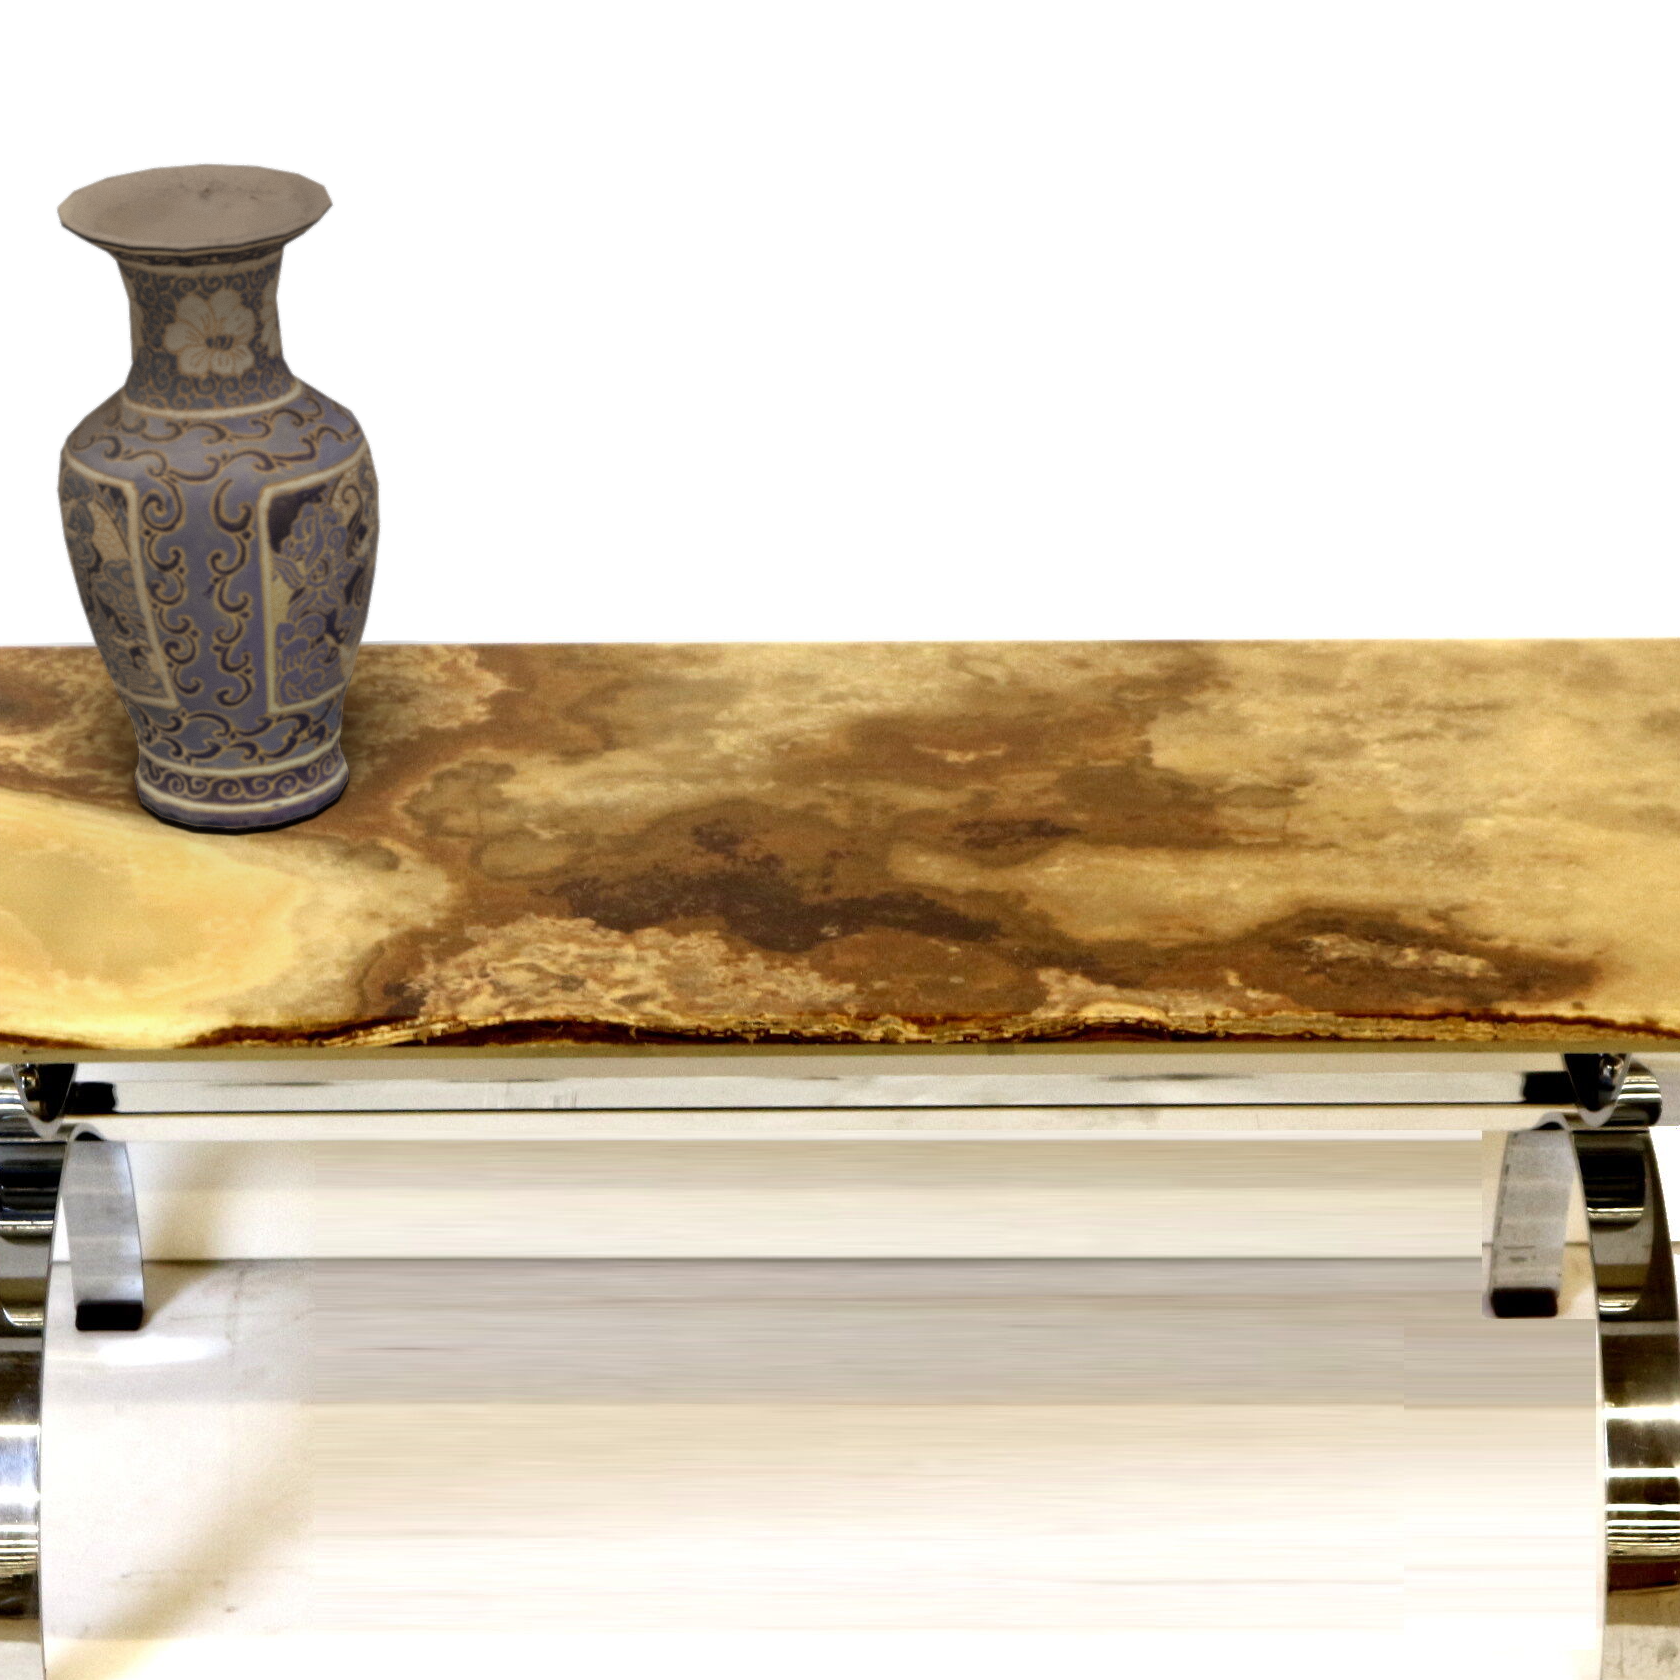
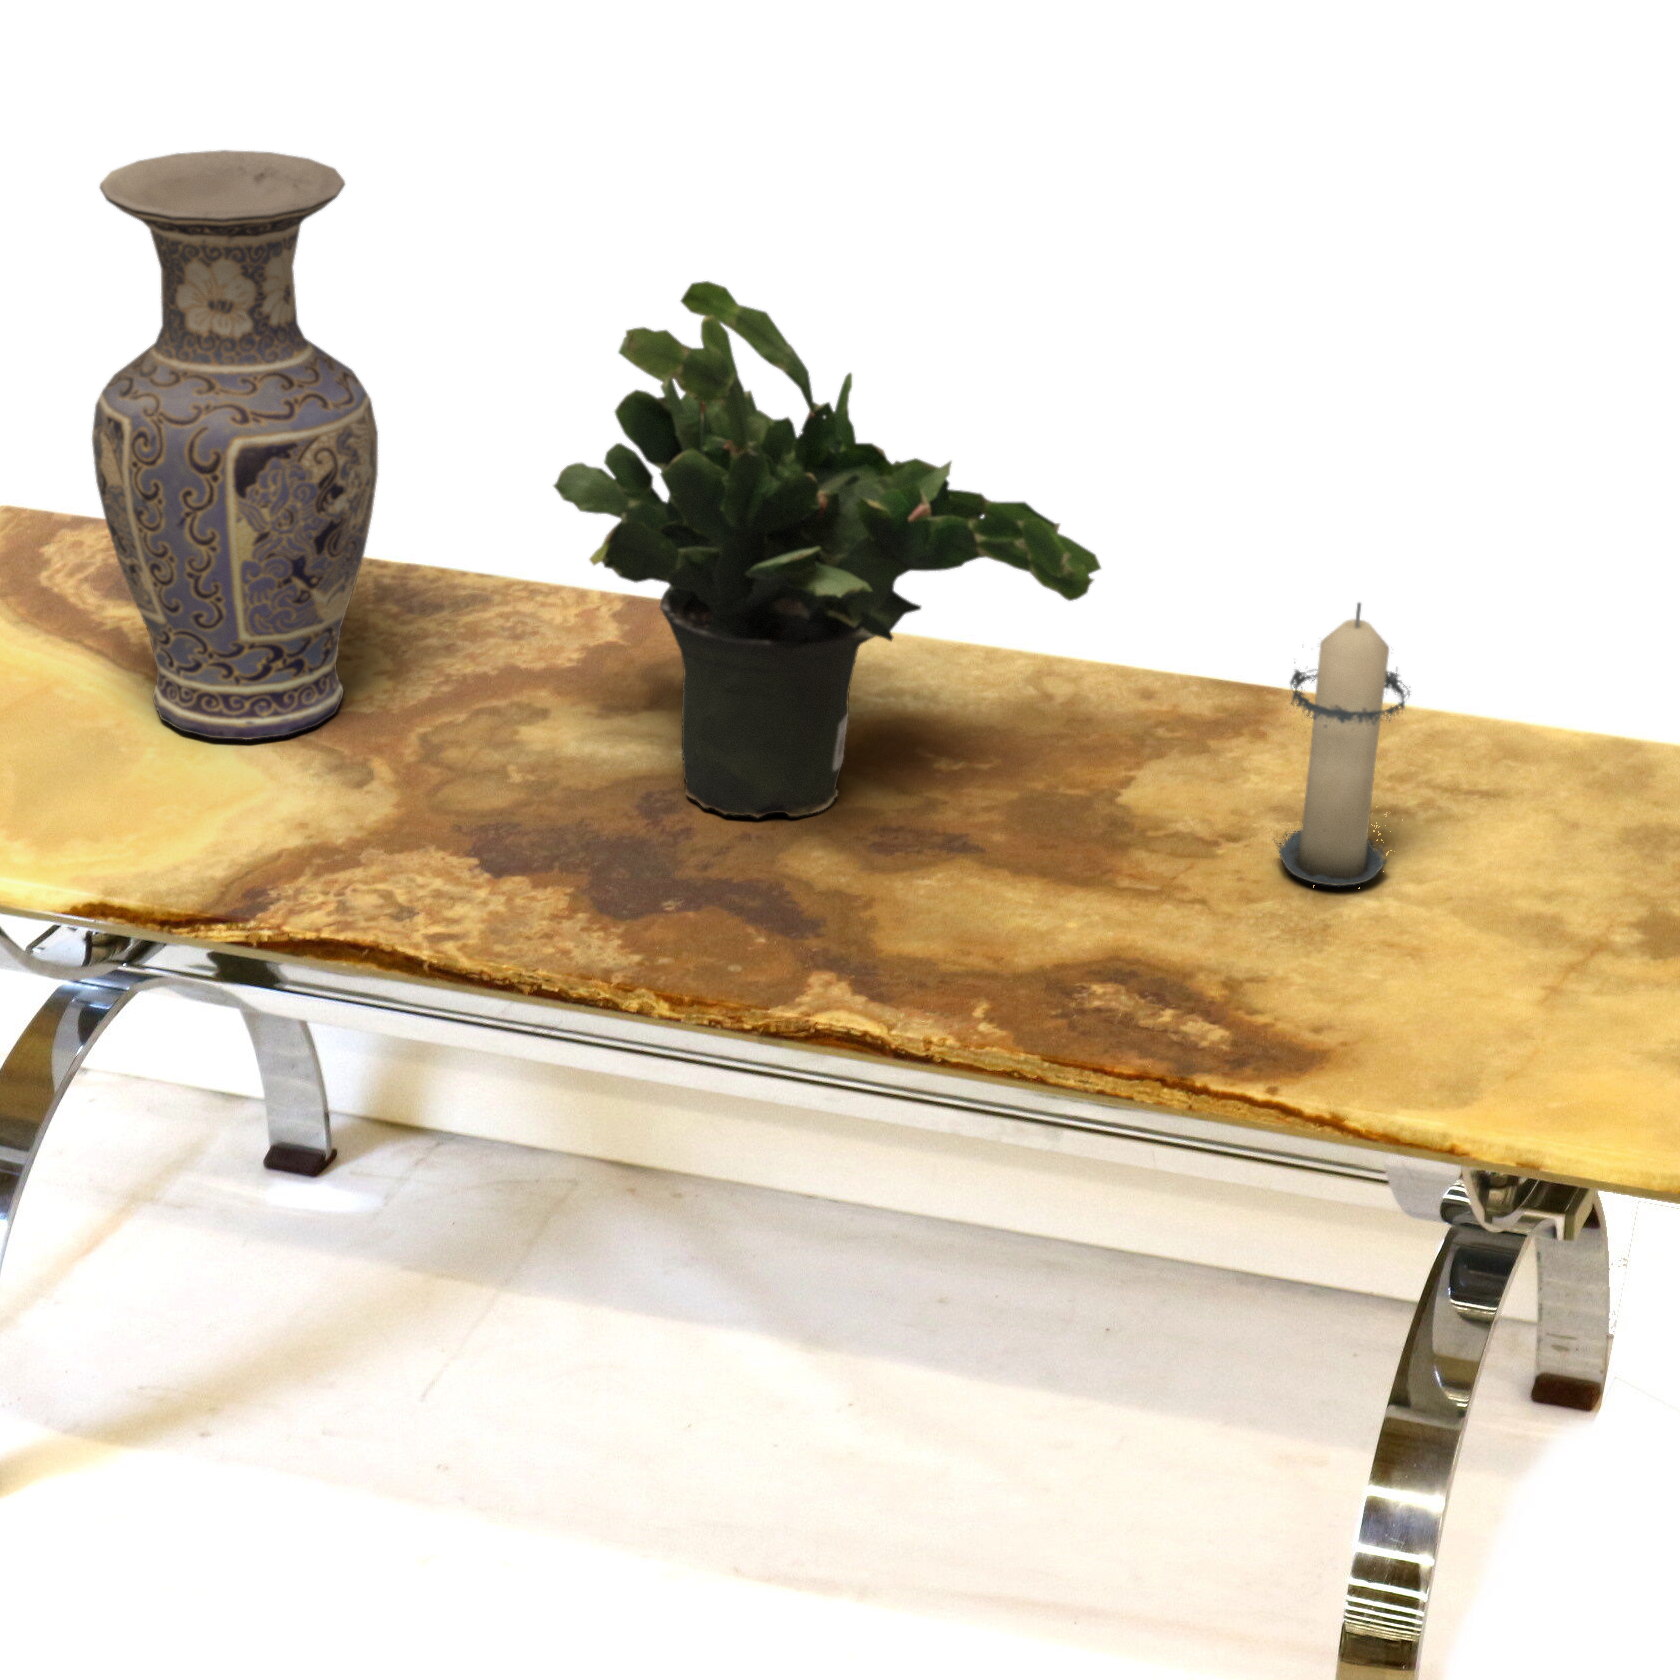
potted plant: none [610,247,1258,821] -> present [553,281,1101,817]
candle: none [1410,497,1566,799] -> present [1274,603,1410,886]

